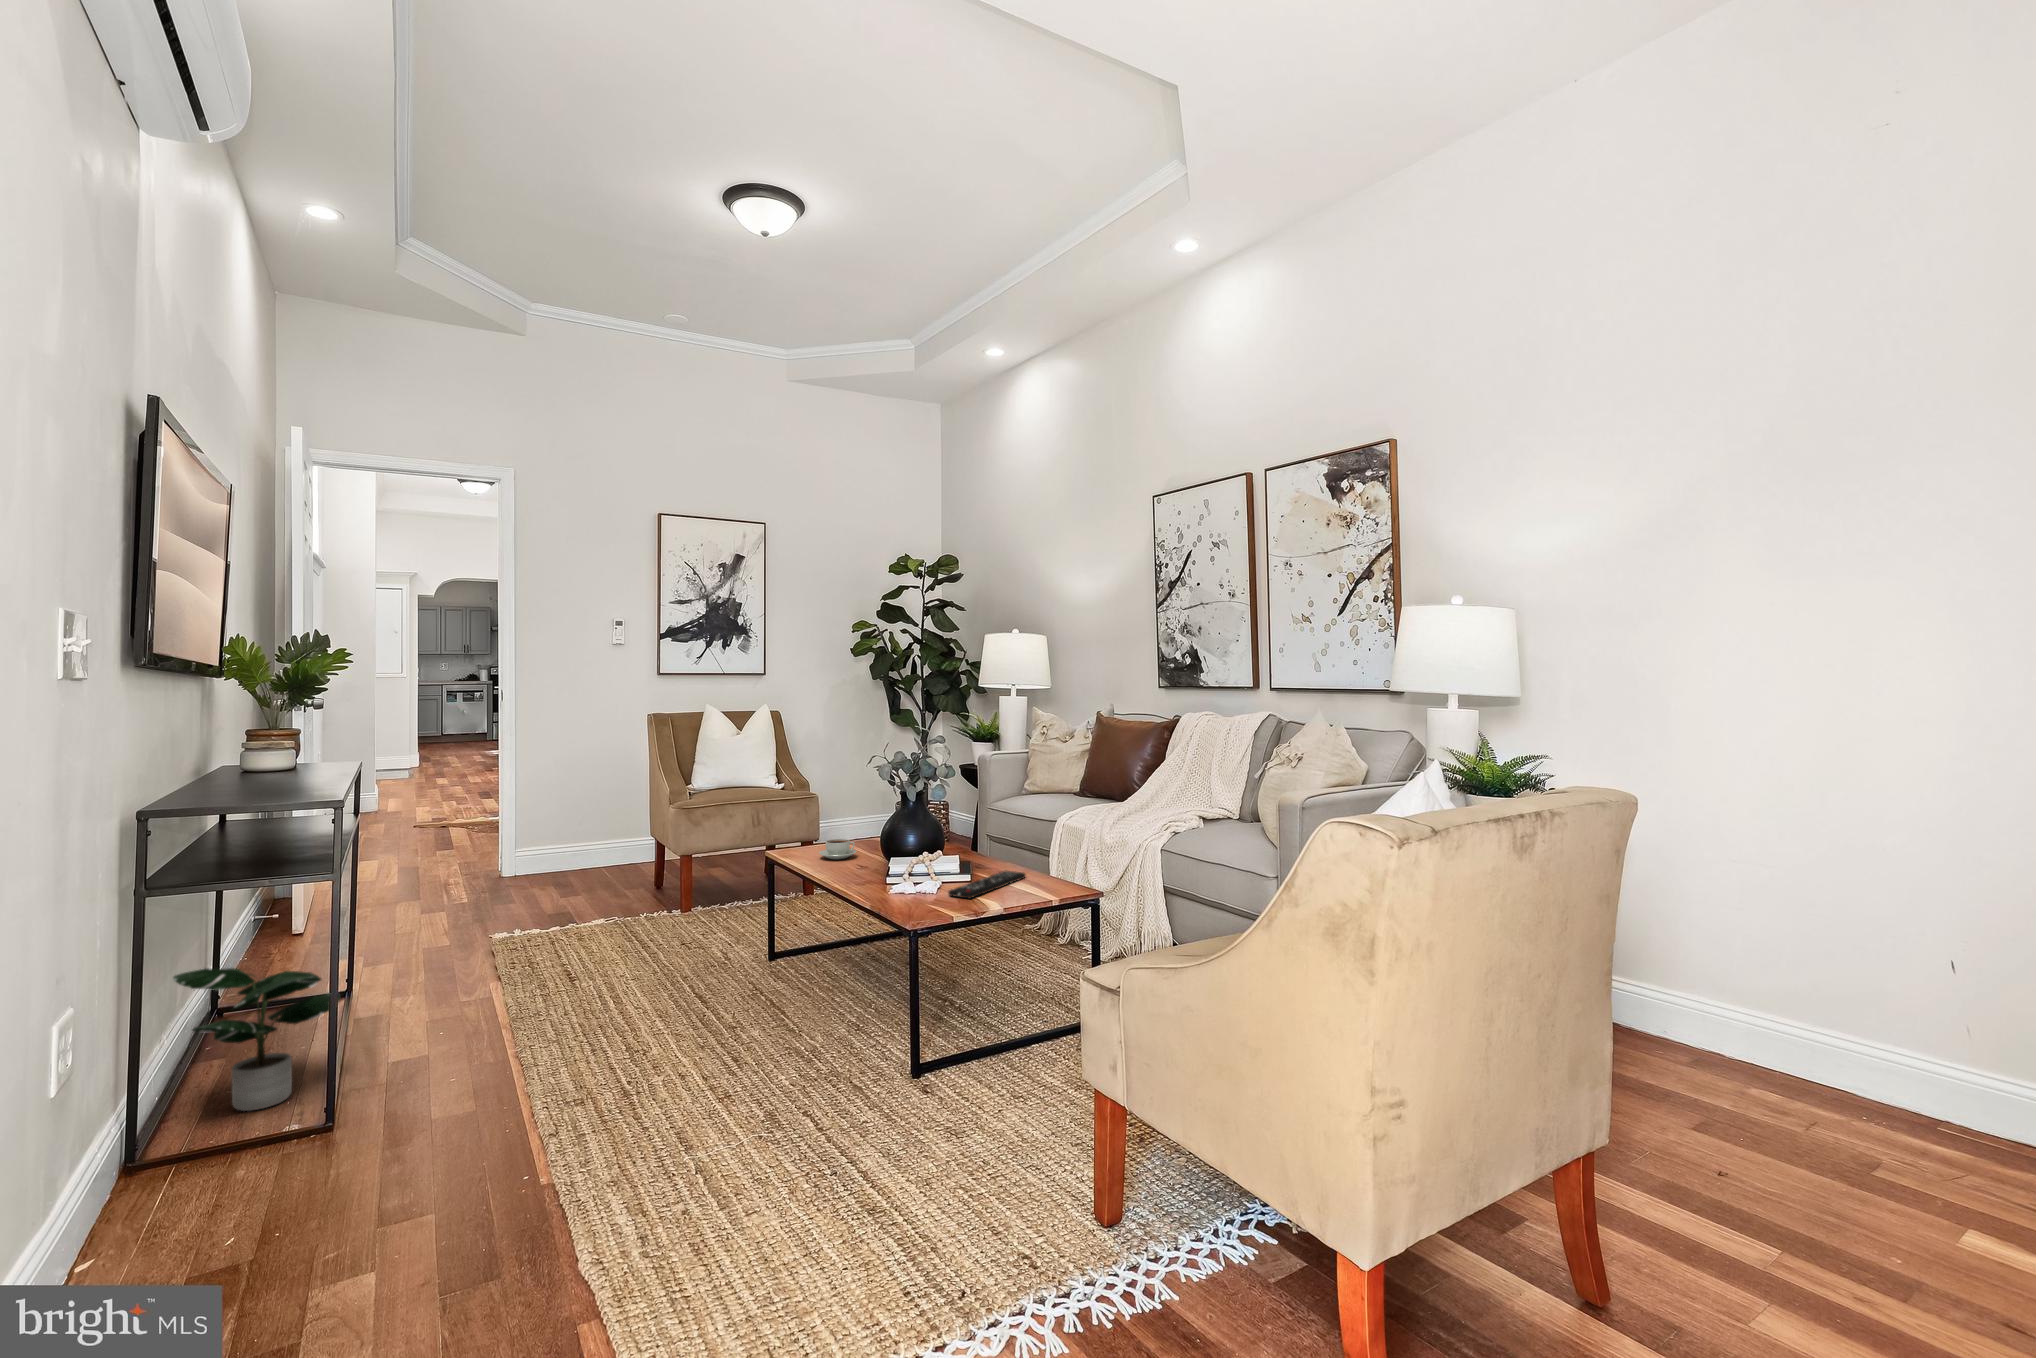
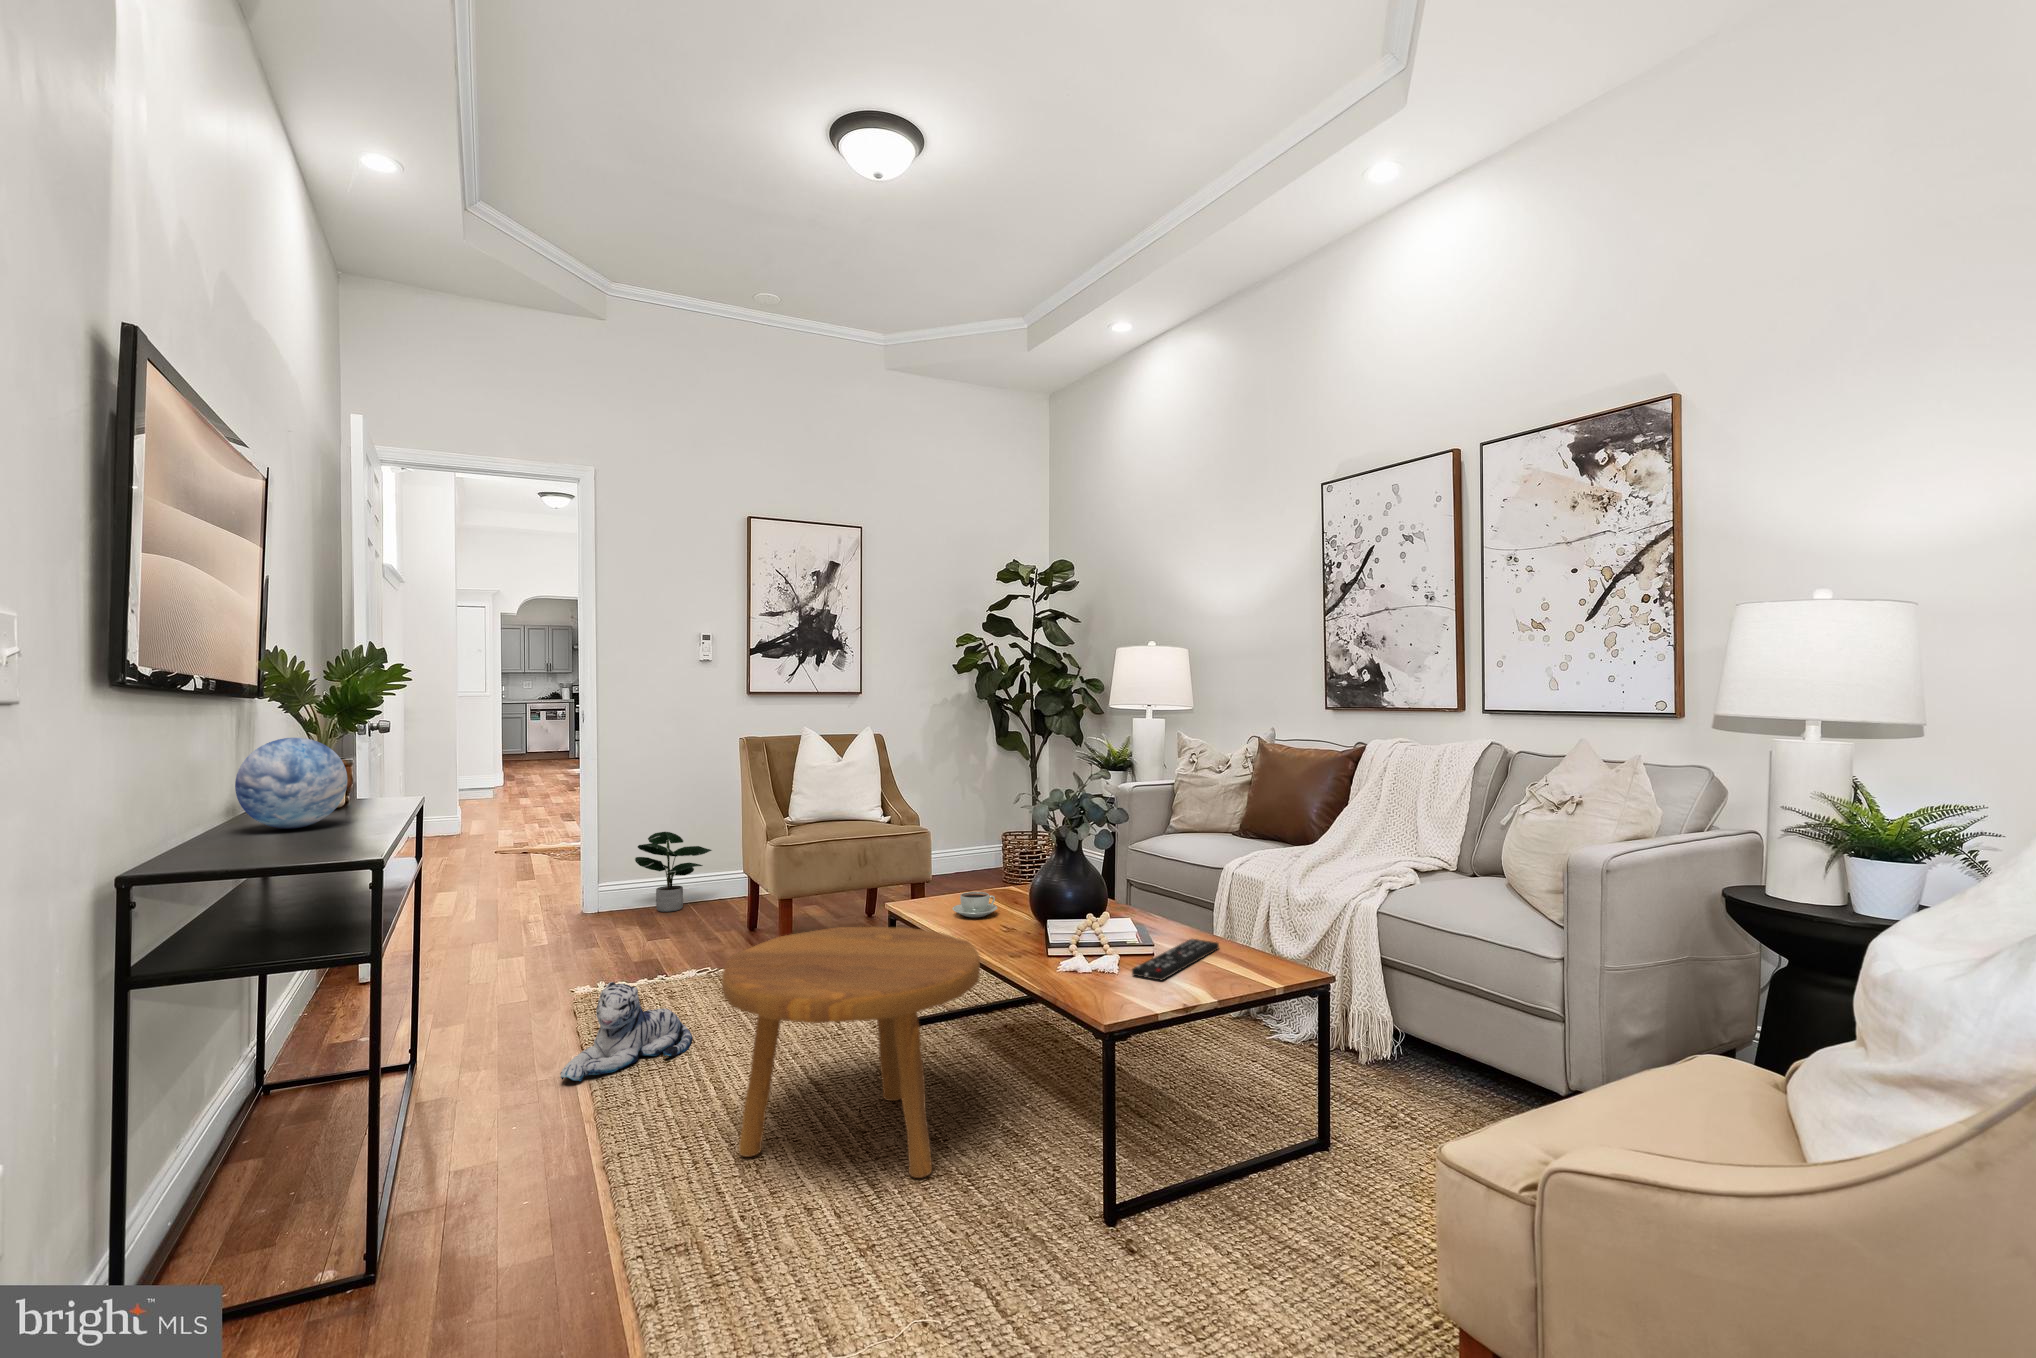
decorative orb: none [208,710,301,784] -> present [235,738,347,829]
footstool: none [619,866,830,1053] -> present [722,927,980,1178]
plush toy: none [484,917,599,997] -> present [560,982,692,1081]
potted plant: present [173,968,341,1111] -> present [635,832,712,912]

